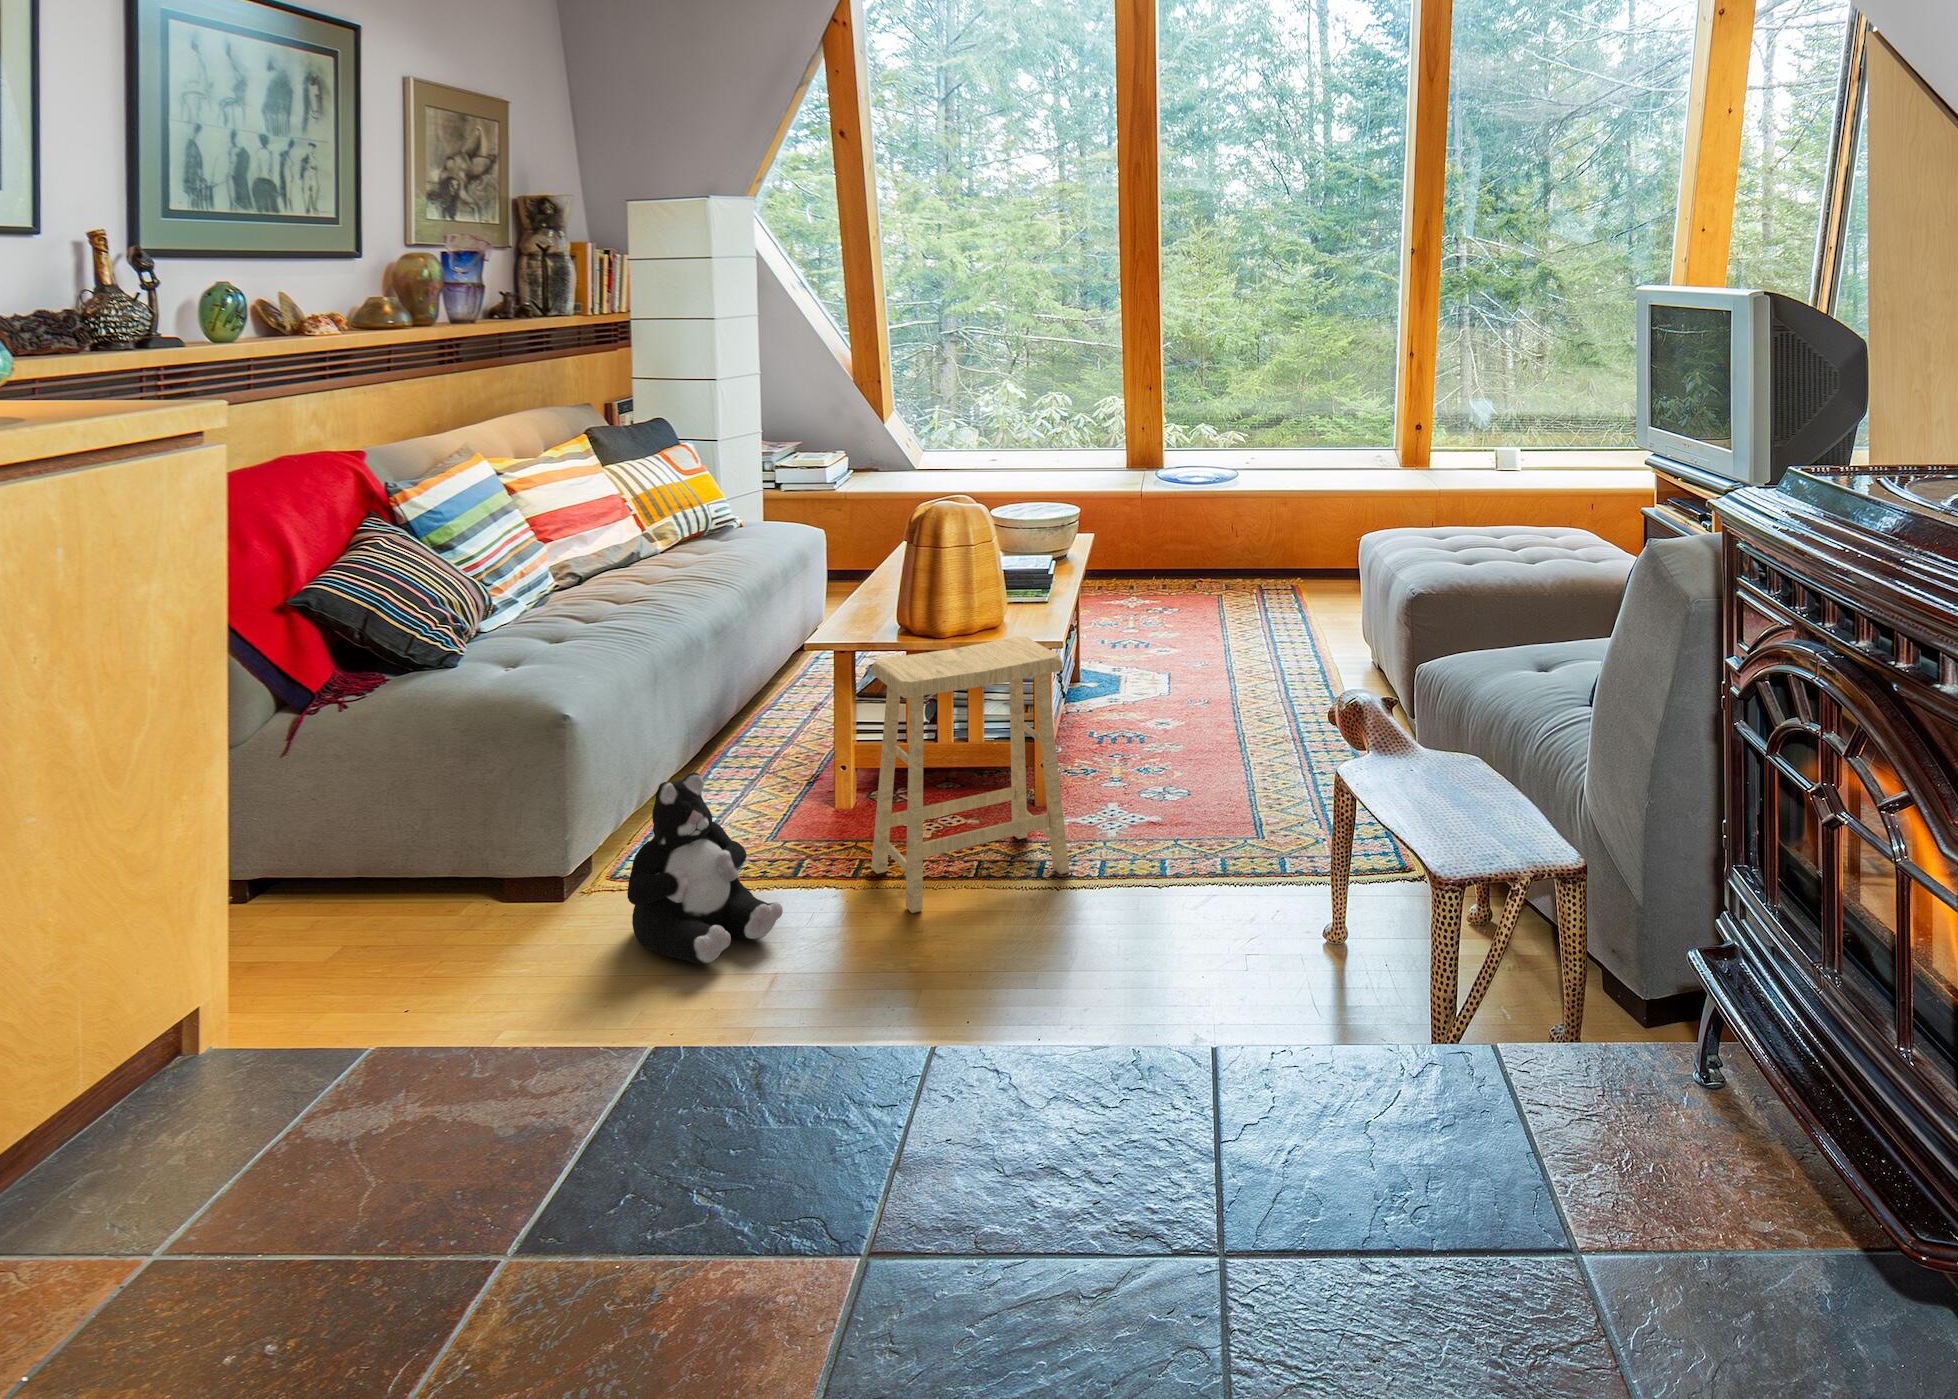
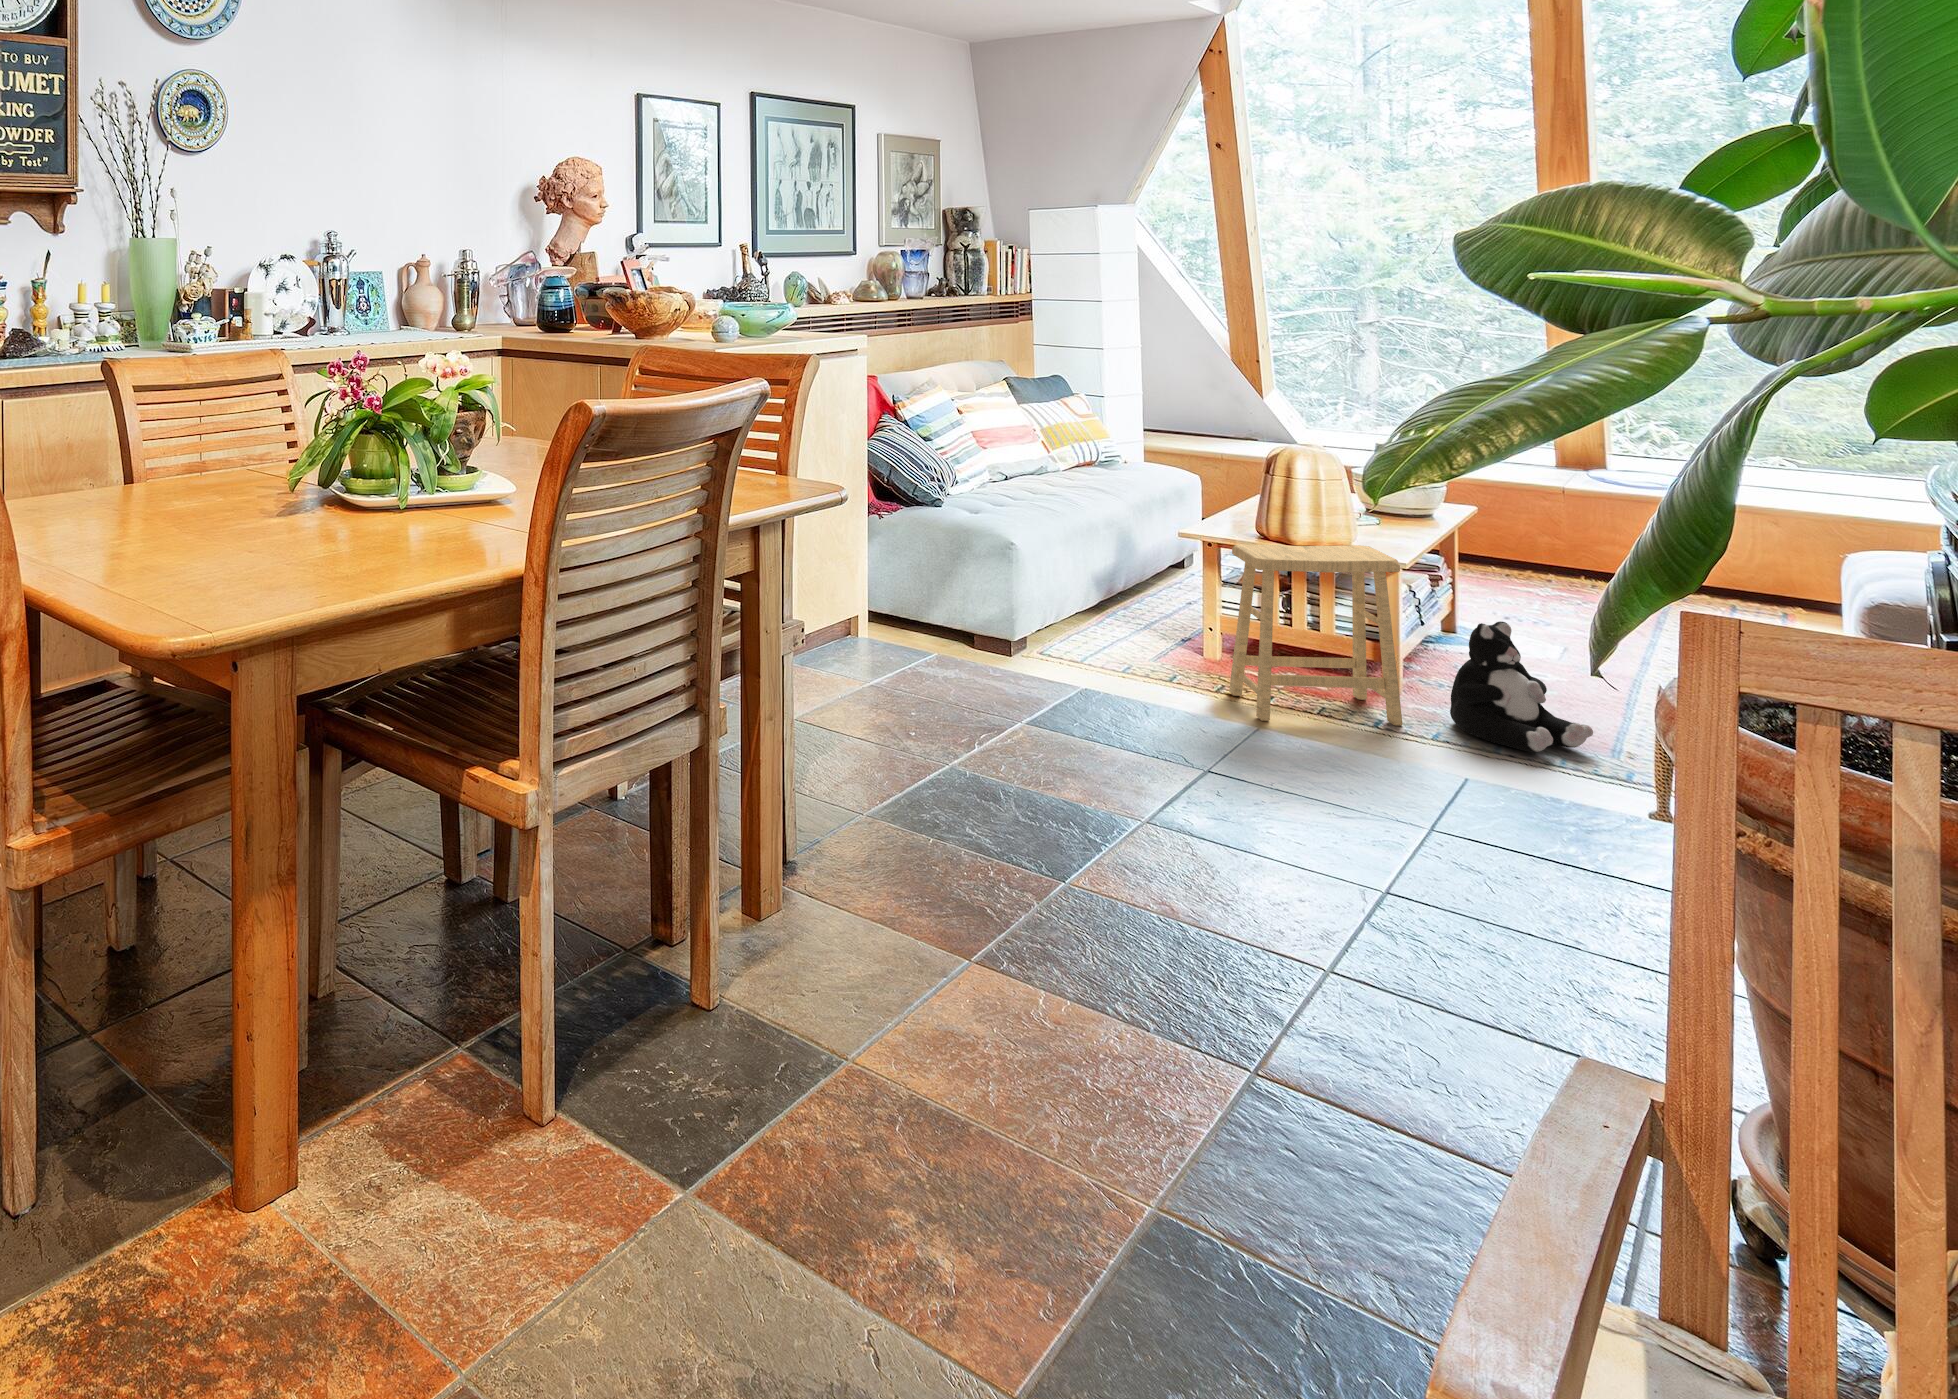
plush toy: present [627,773,783,964] -> present [1450,621,1593,752]

